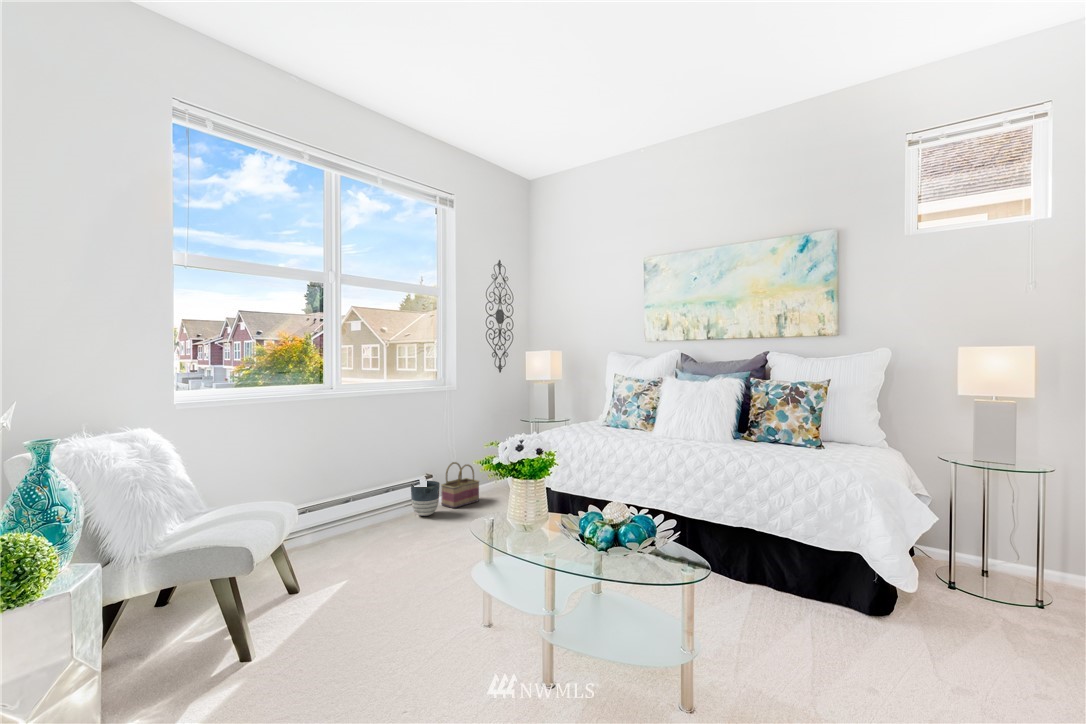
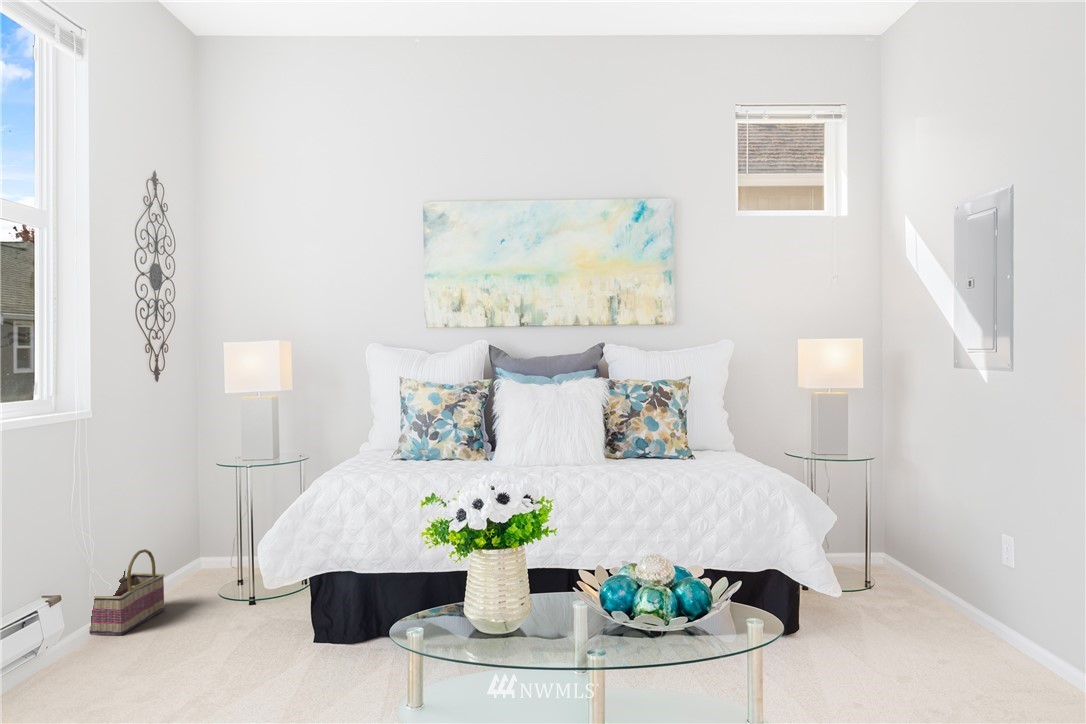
planter: present [411,481,440,516] -> none [29,593,96,666]

